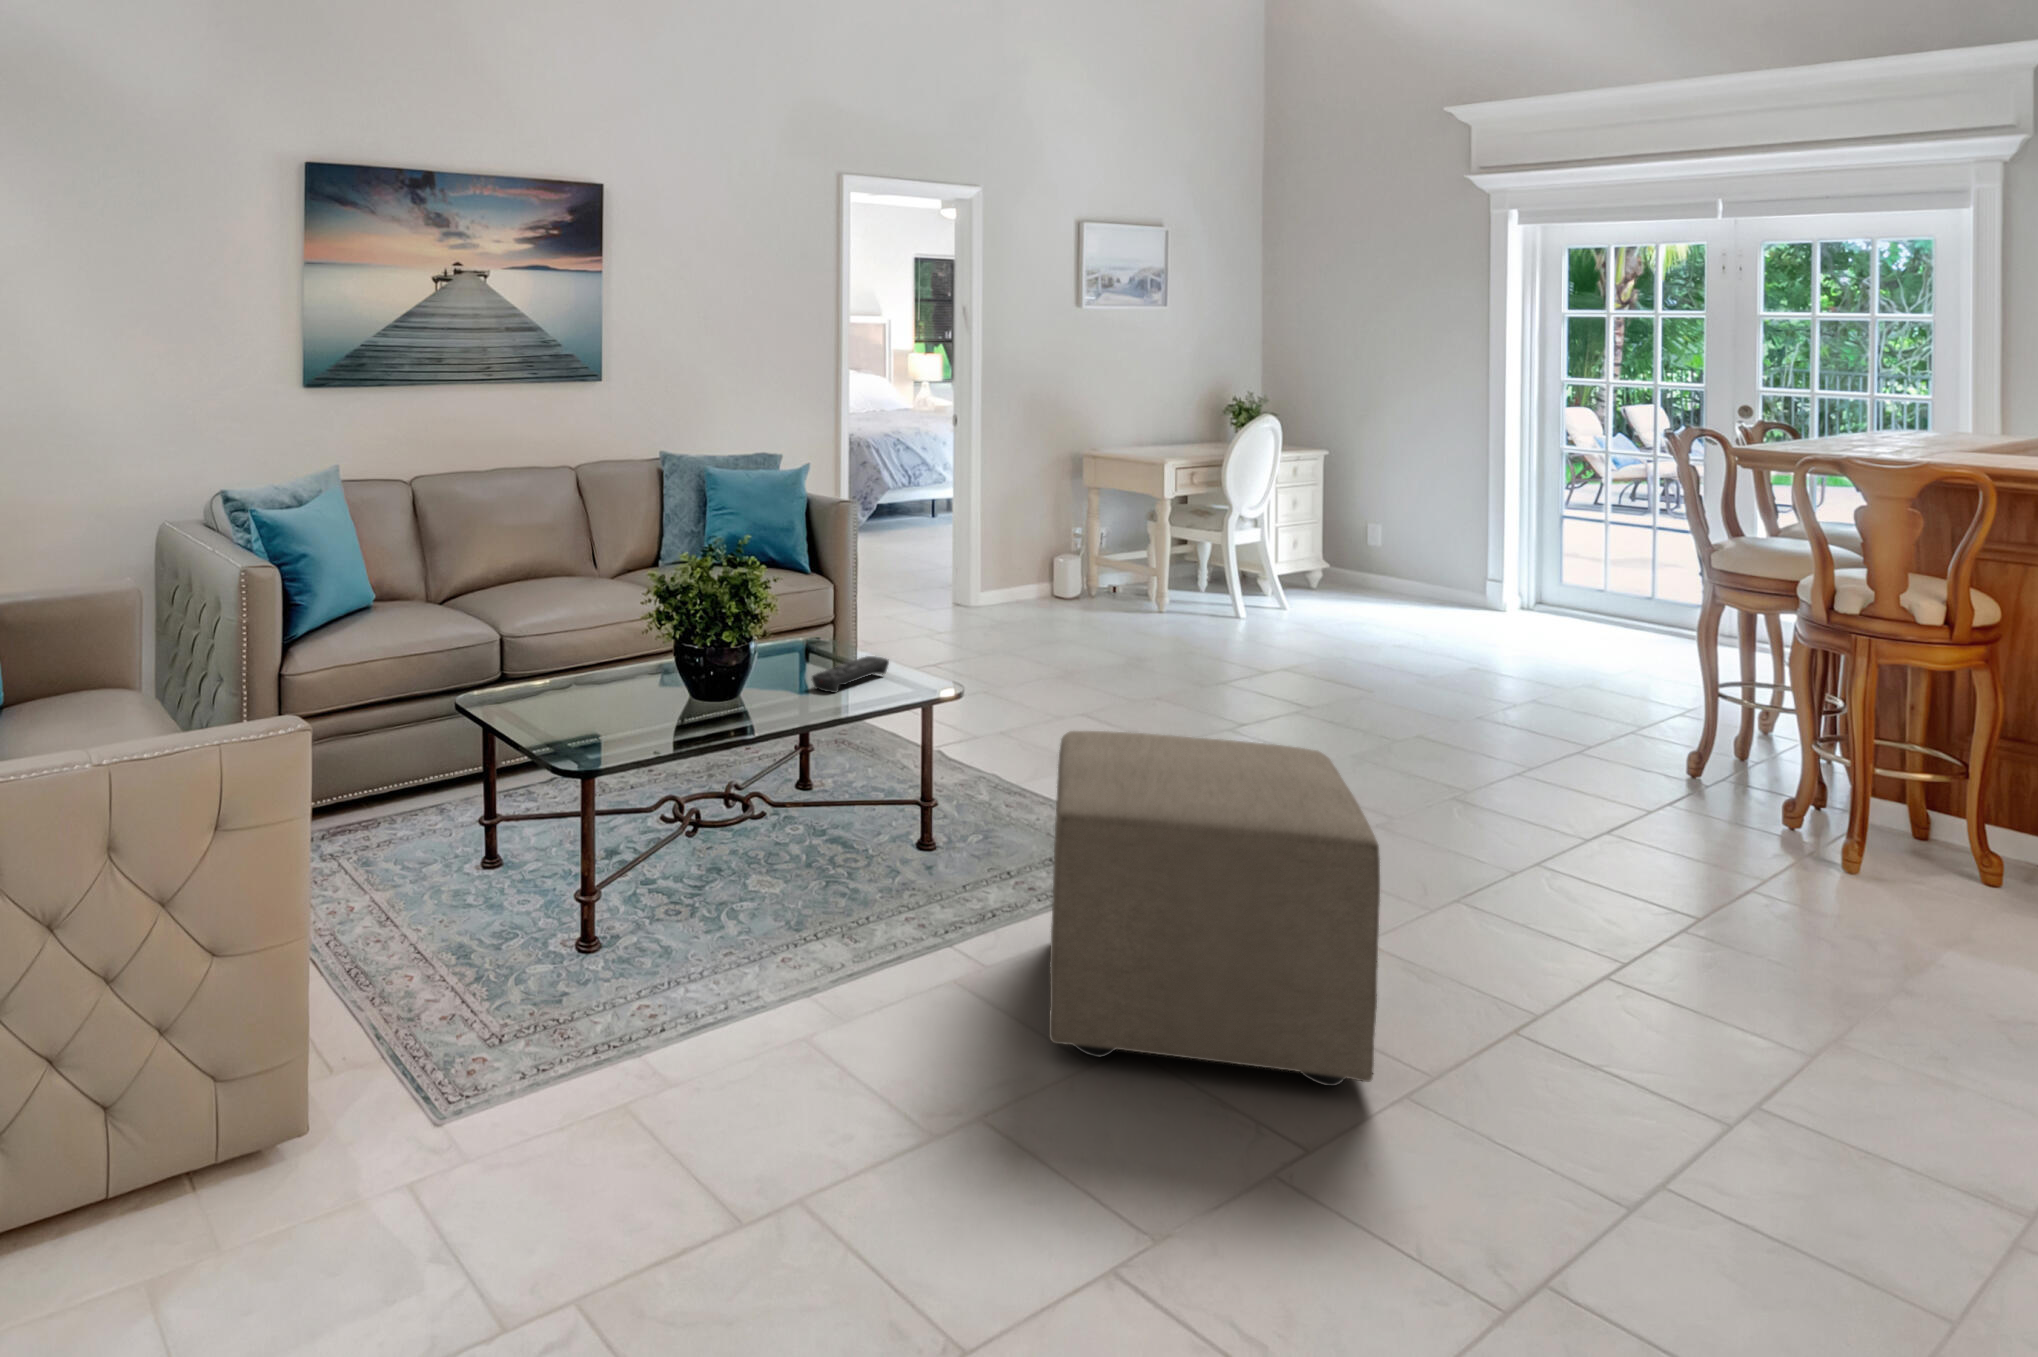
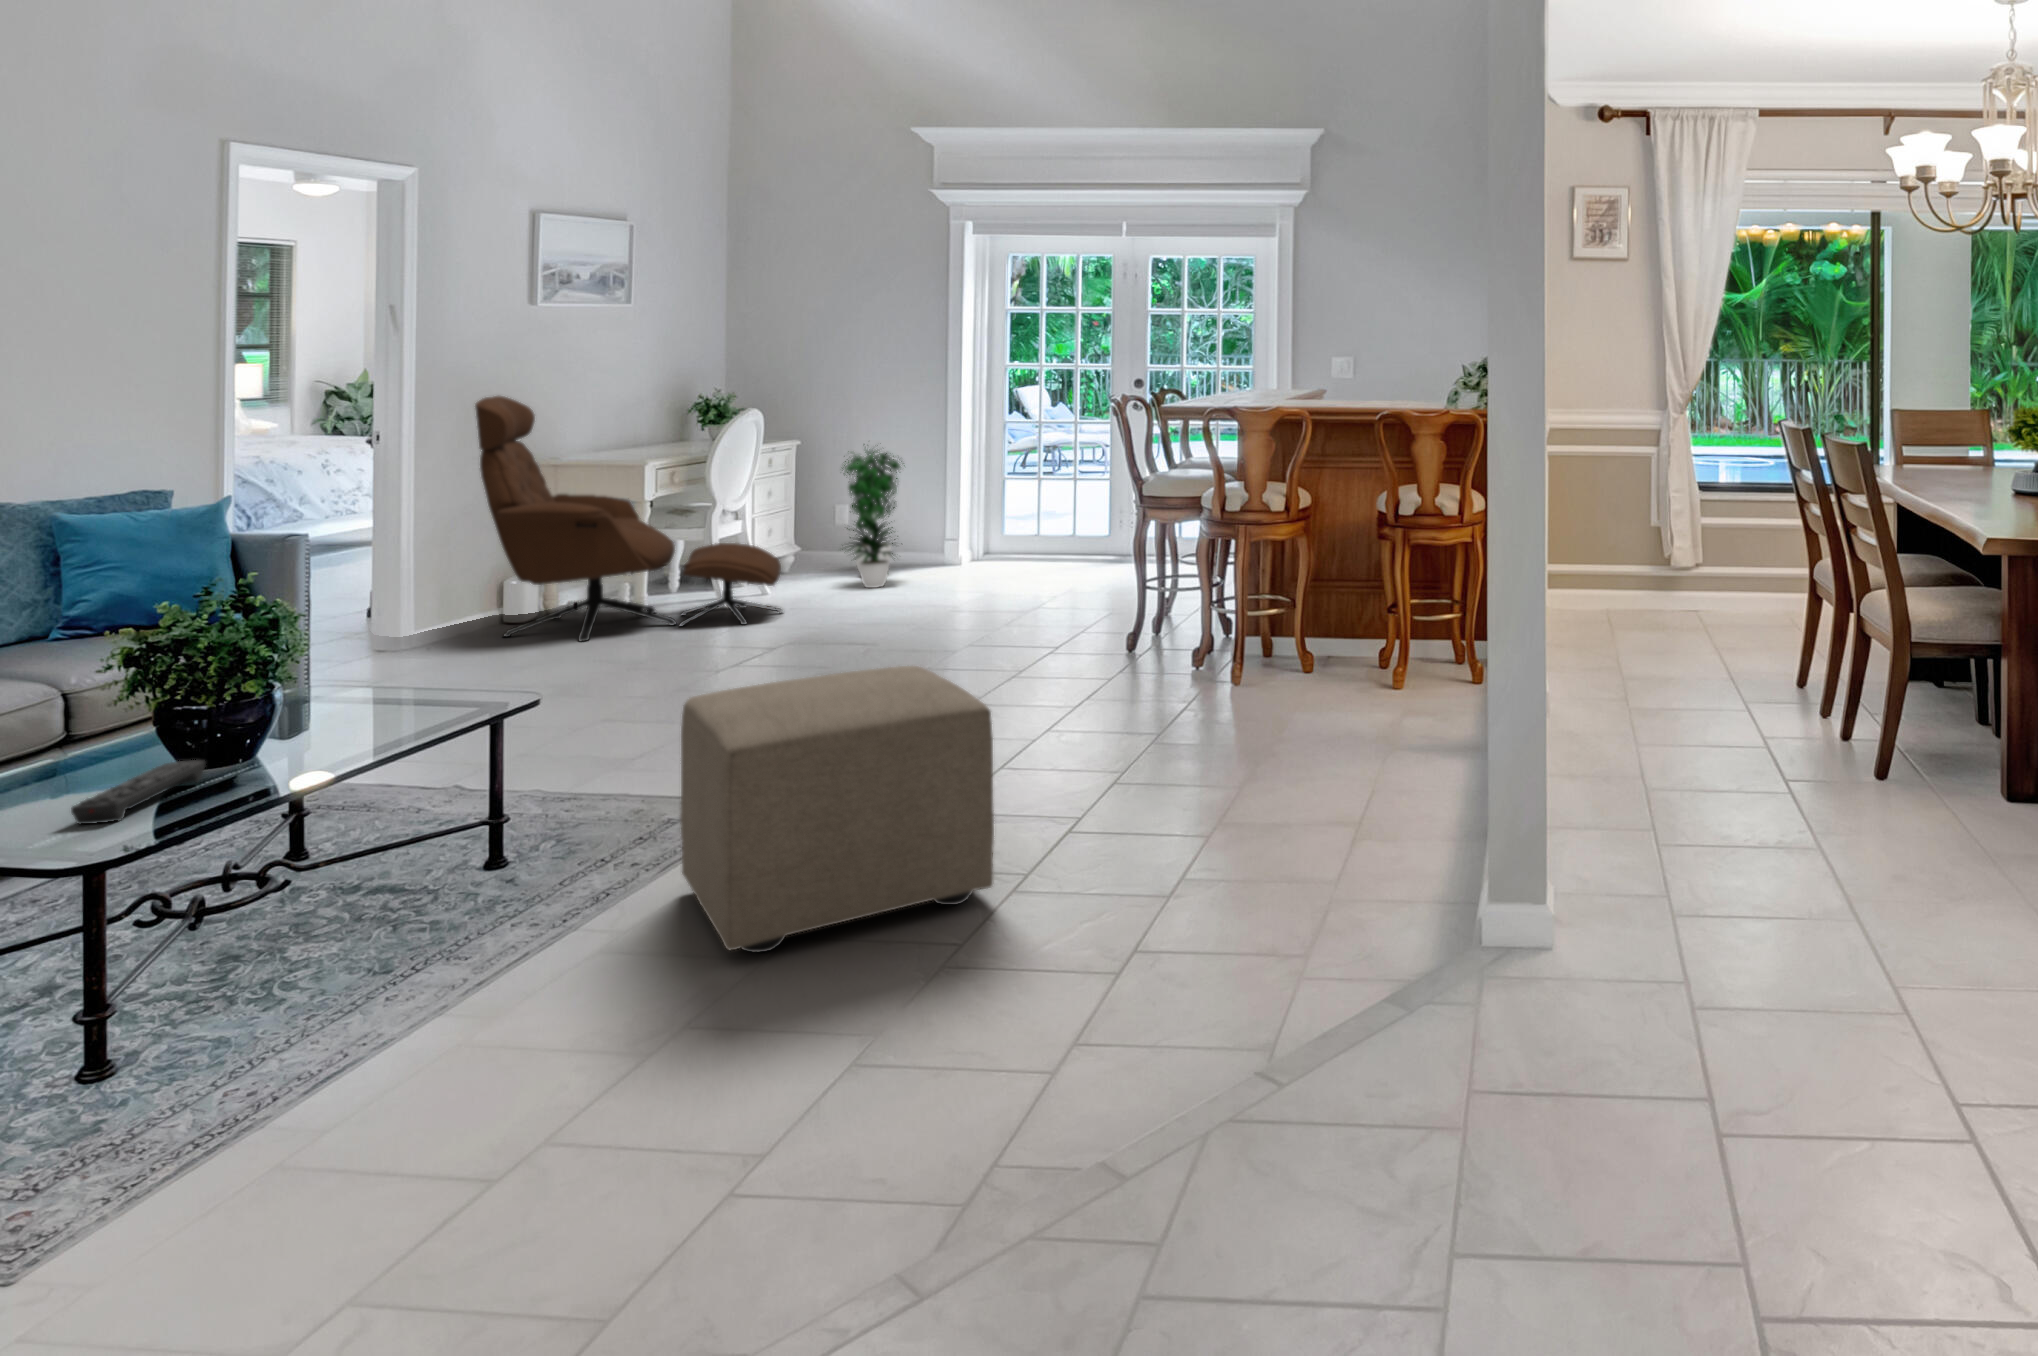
lounge chair: none [1030,388,1287,637] -> present [475,396,782,641]
potted plant: none [1352,455,1435,619] -> present [842,450,905,588]
remote control: present [812,656,889,693] -> present [71,760,205,824]

